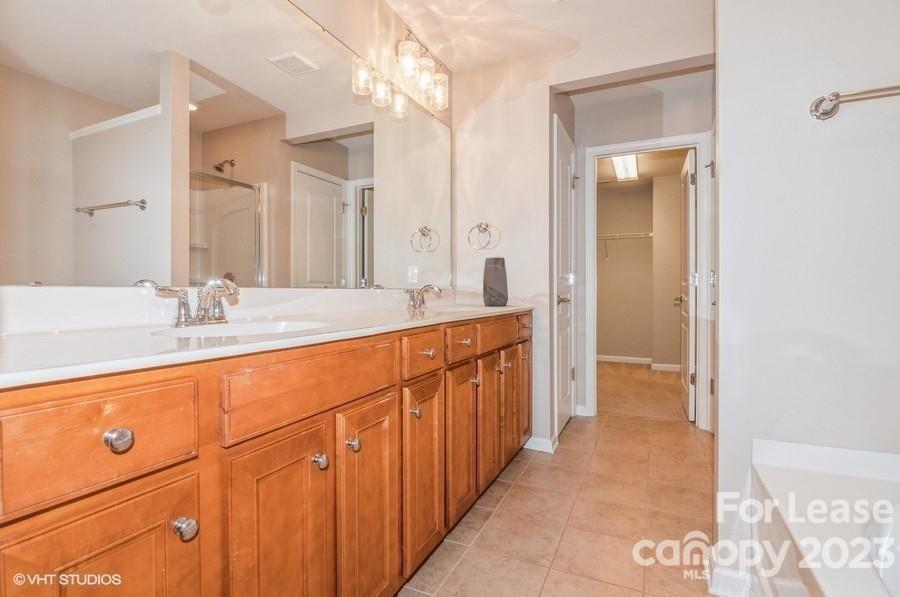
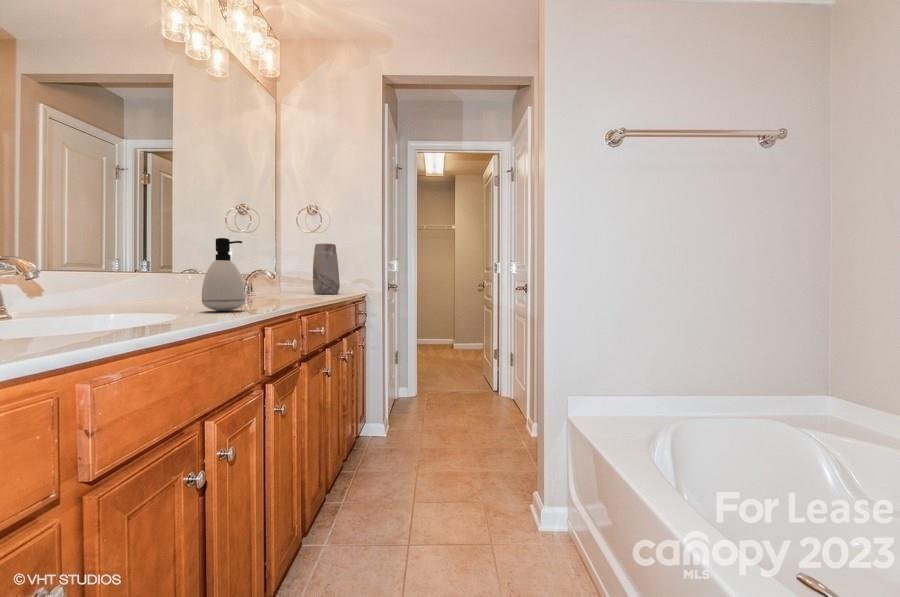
soap dispenser: none [364,255,398,318] -> present [202,238,245,311]

